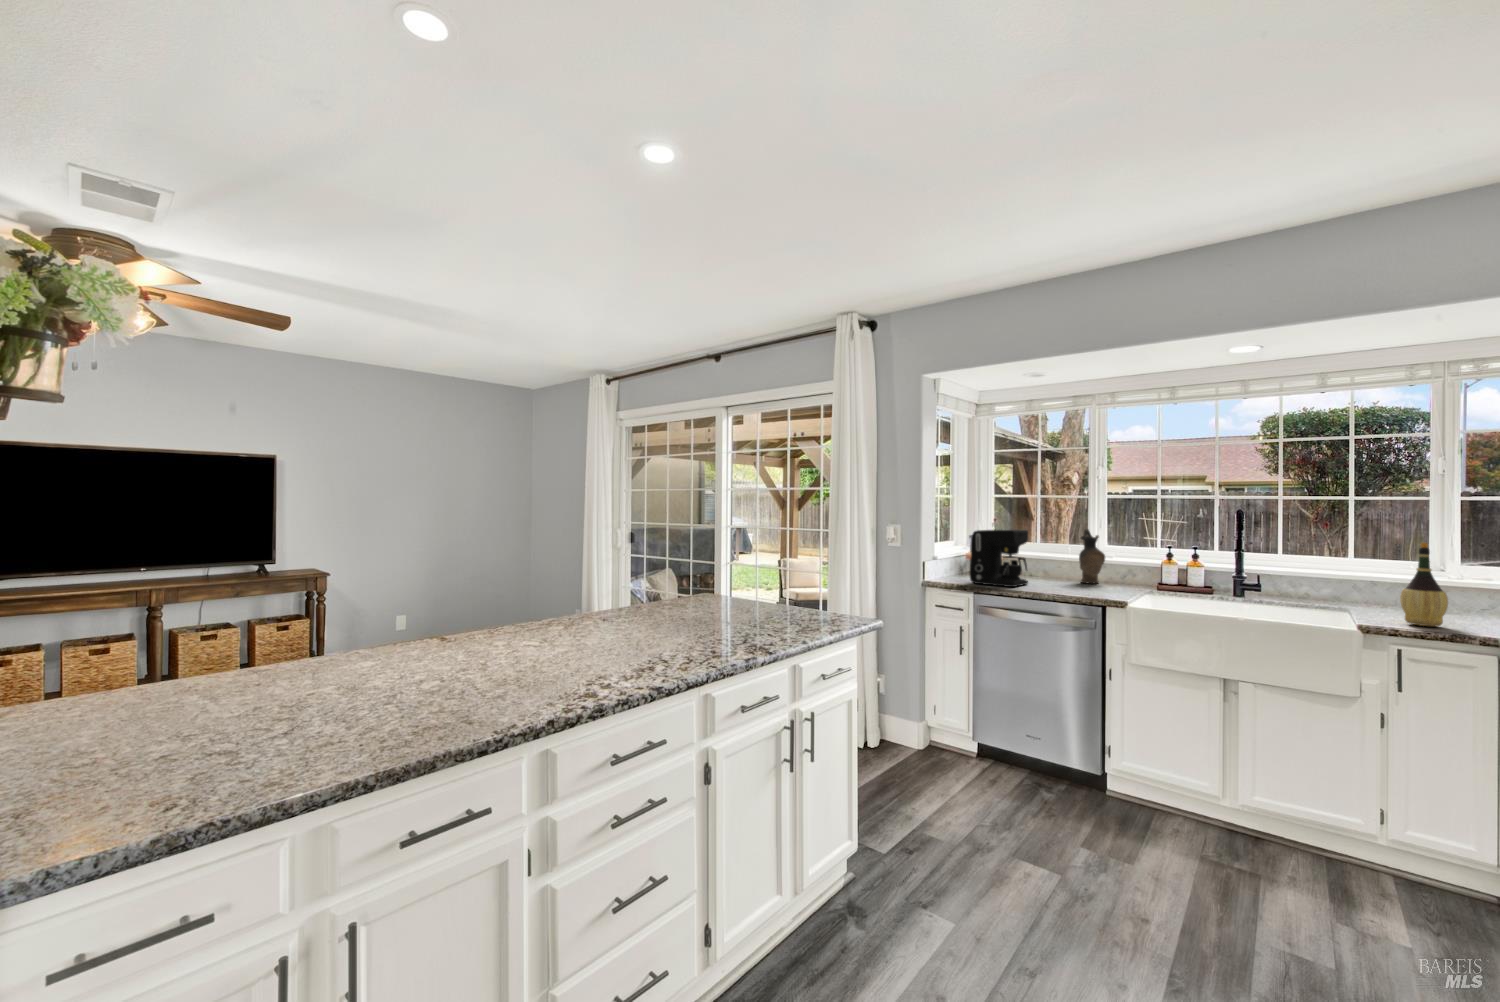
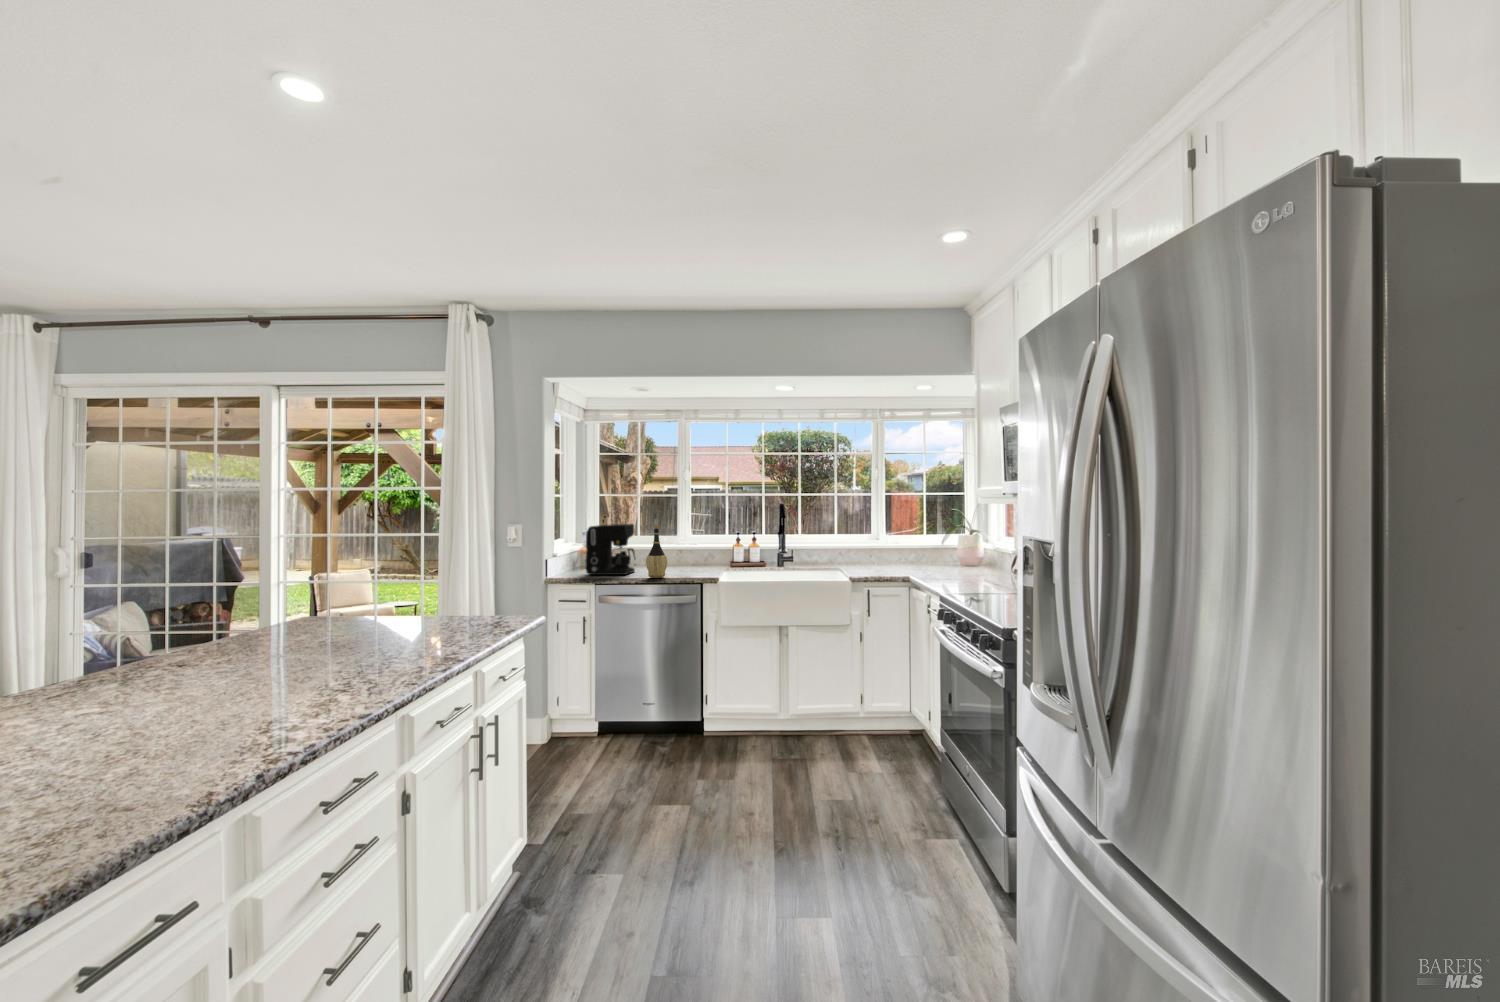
ceramic pitcher: present [1079,529,1105,583] -> none [672,521,691,567]
wine bottle: present [1400,542,1448,626] -> present [646,525,667,578]

